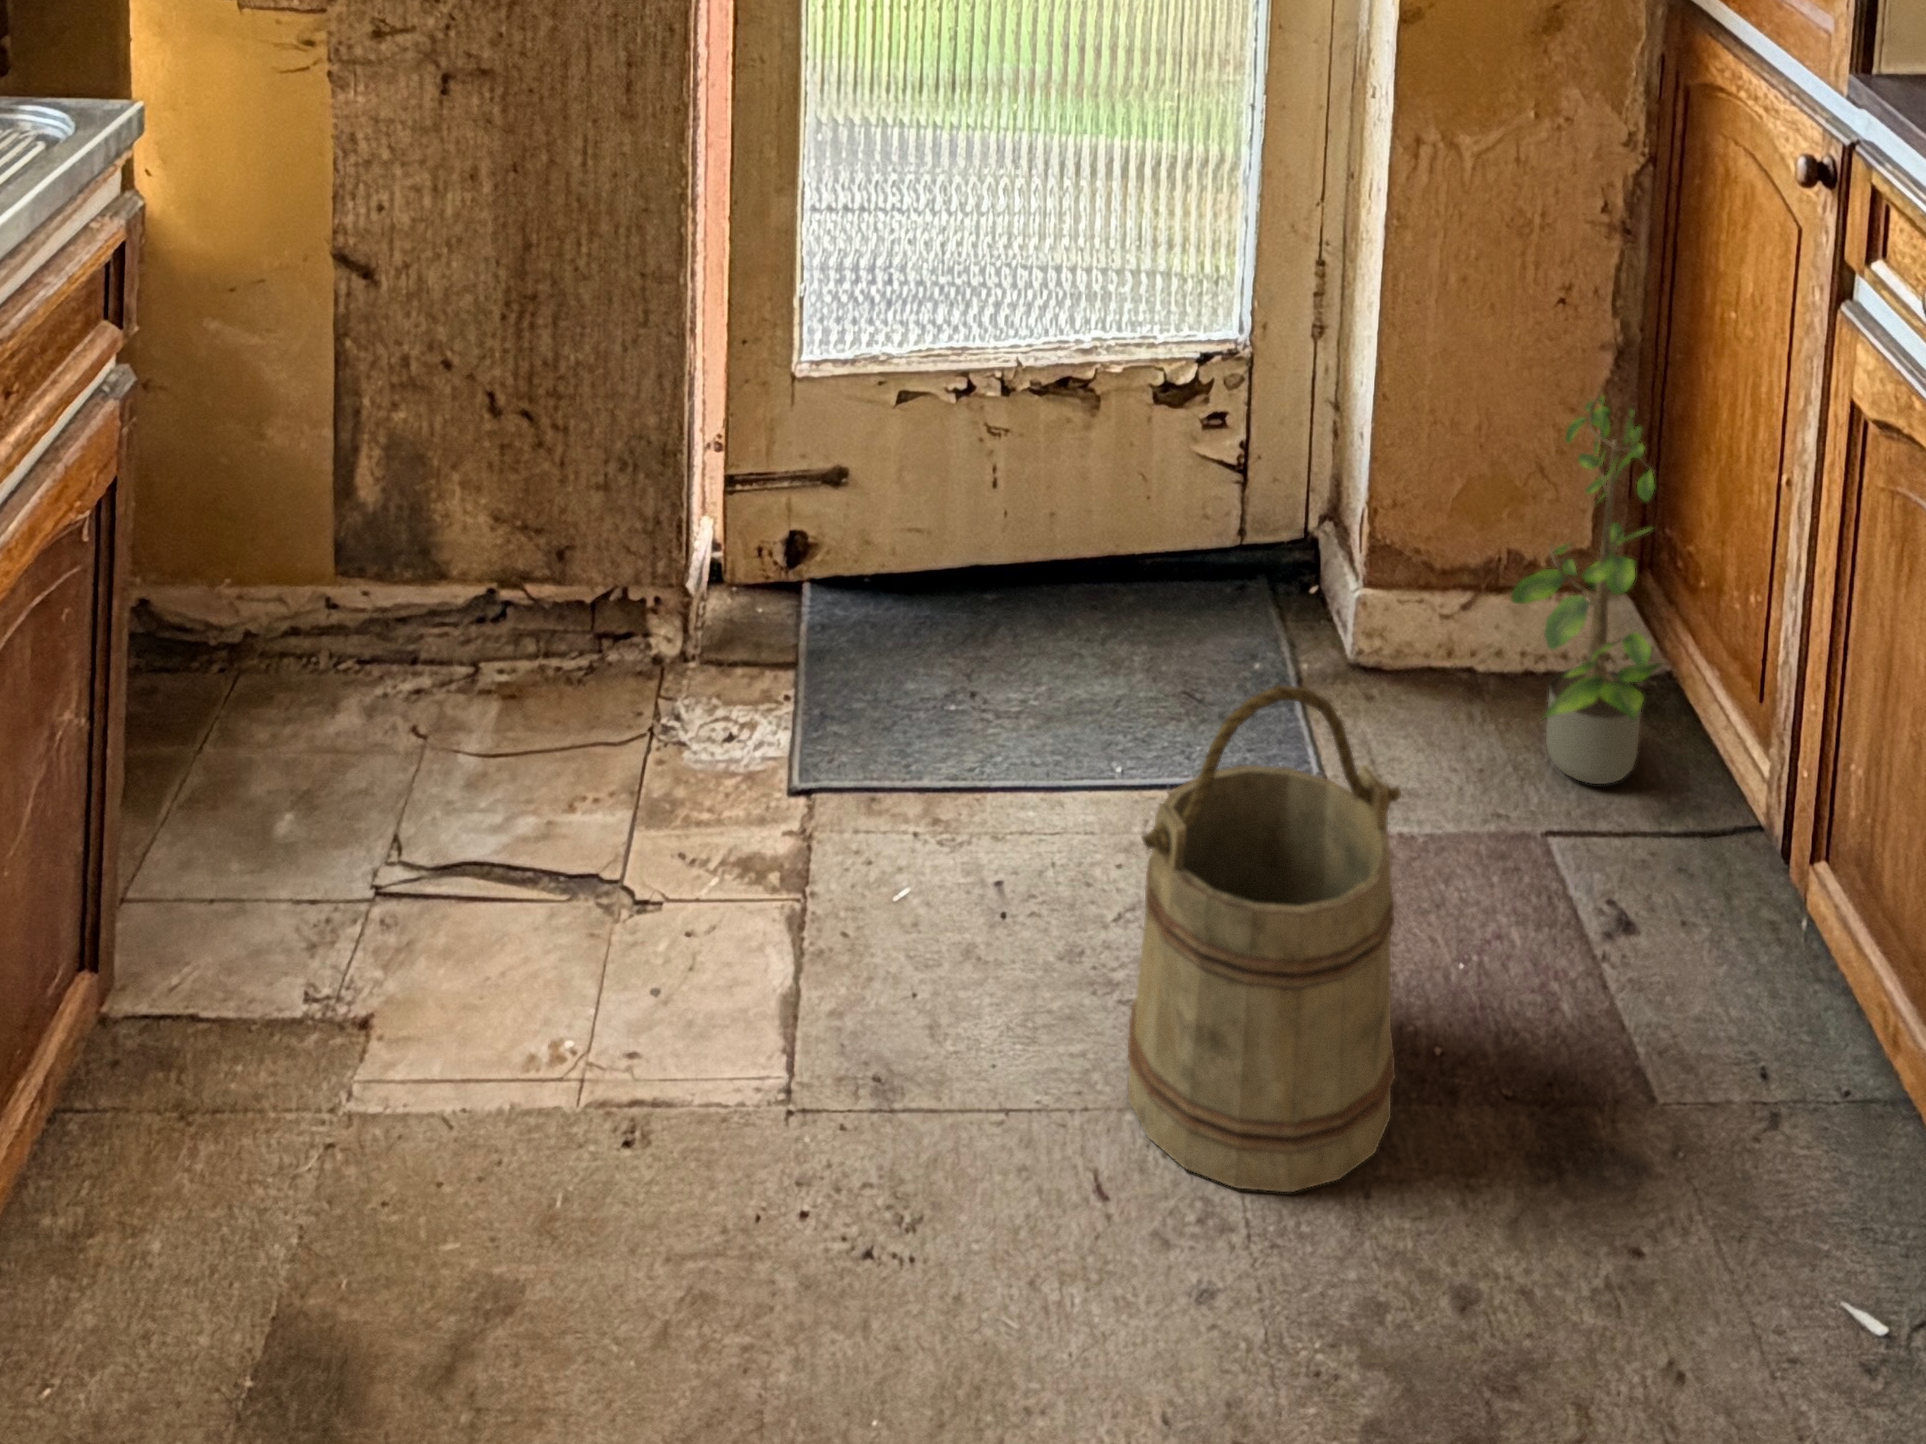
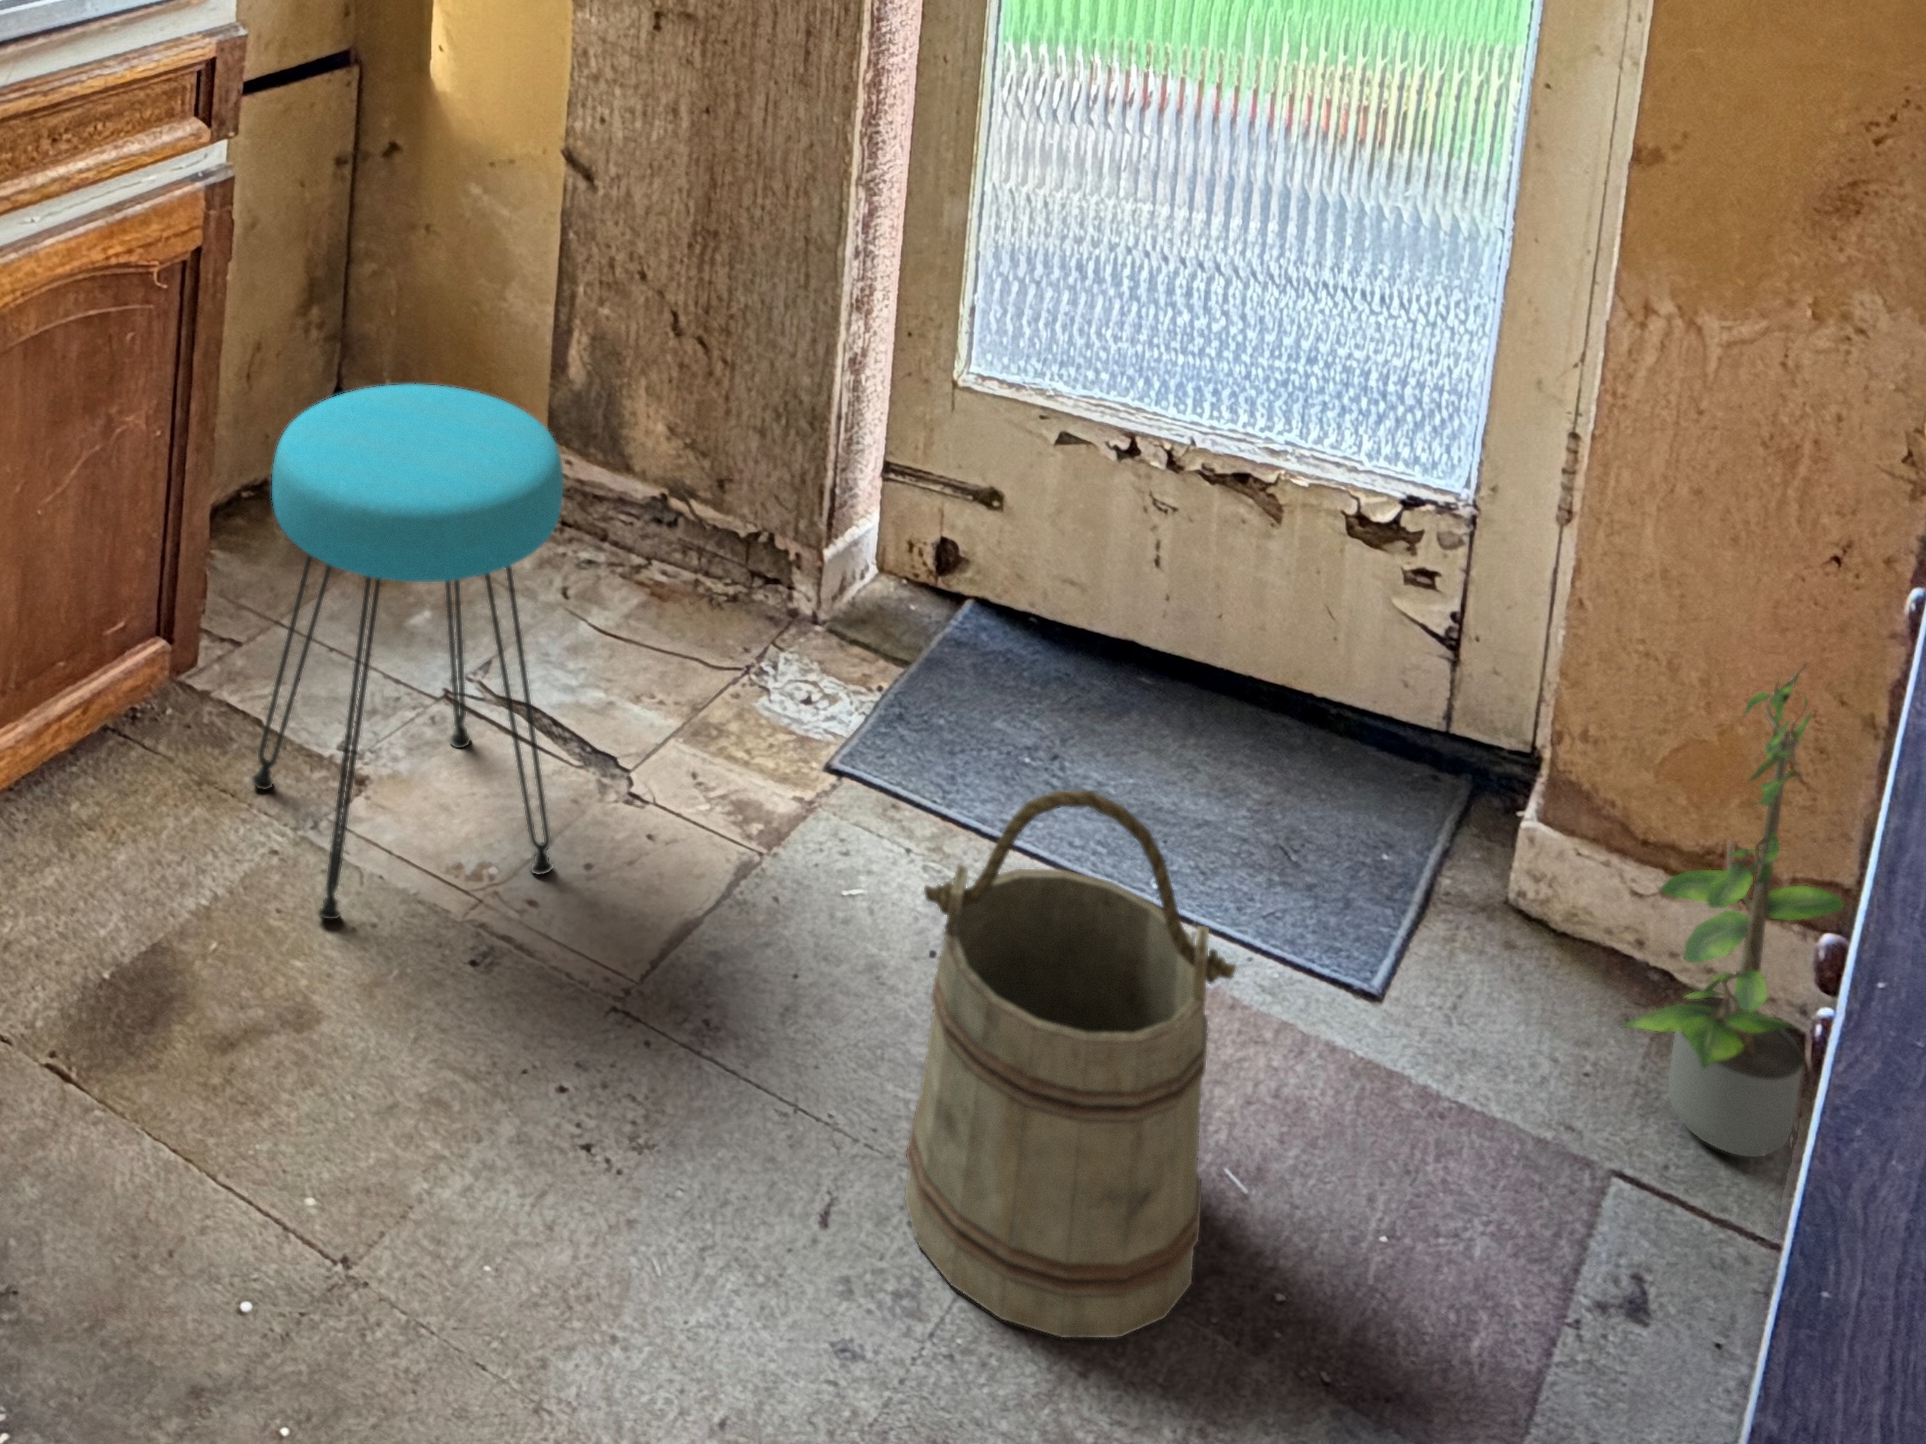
stool: none [238,533,629,1179] -> present [252,384,563,919]

